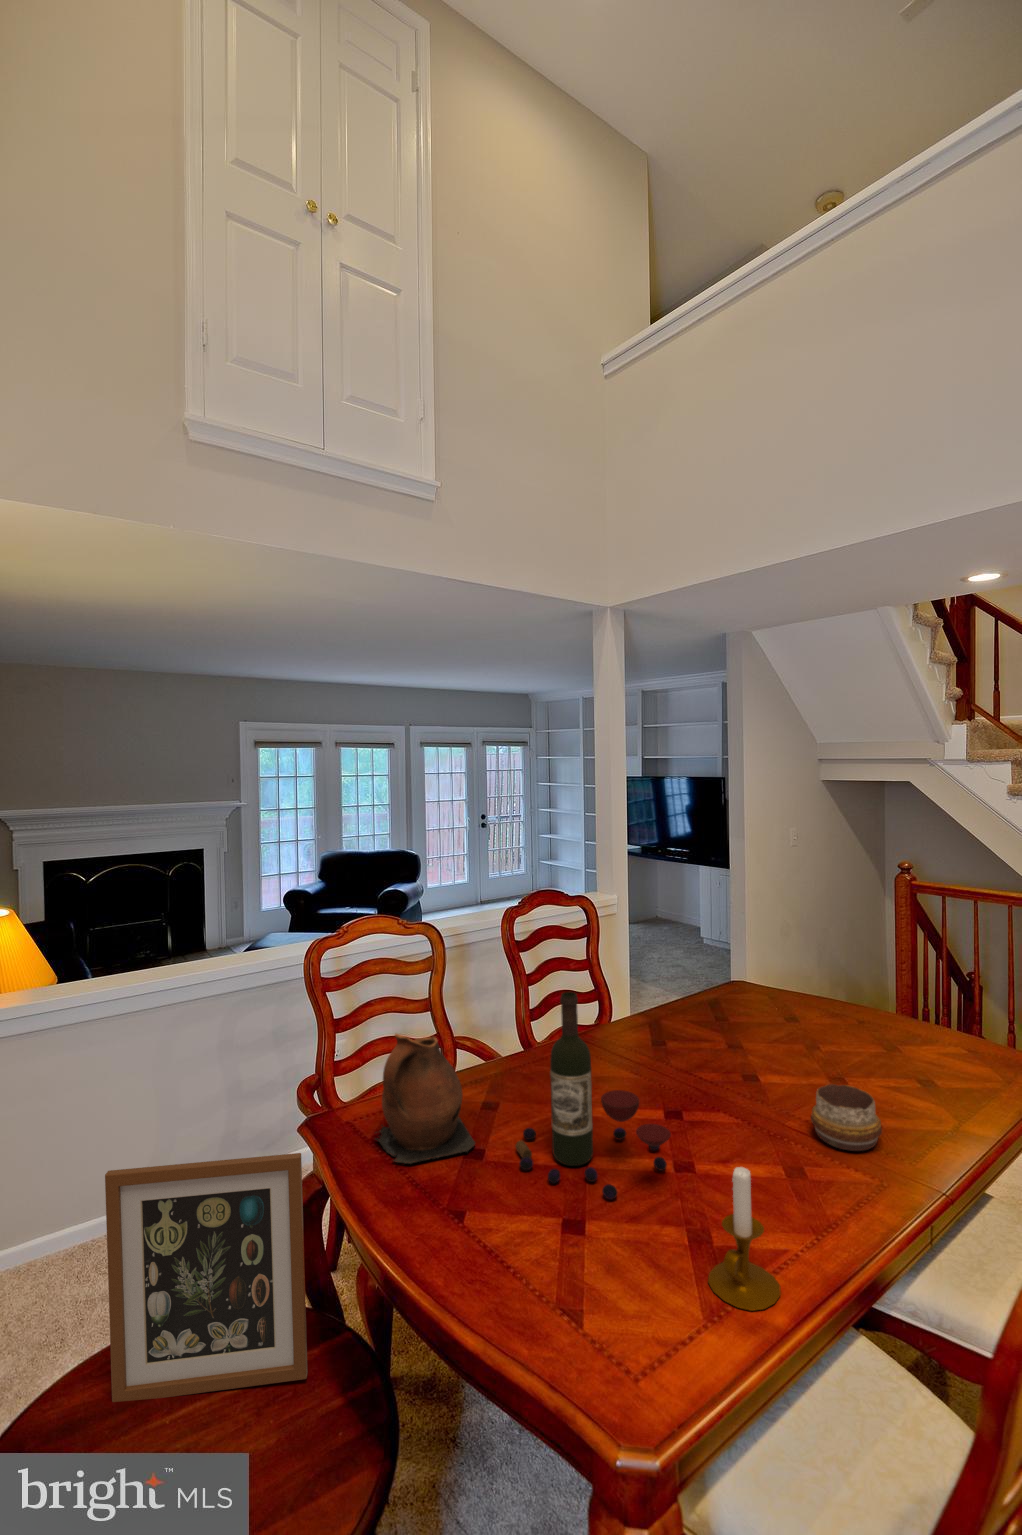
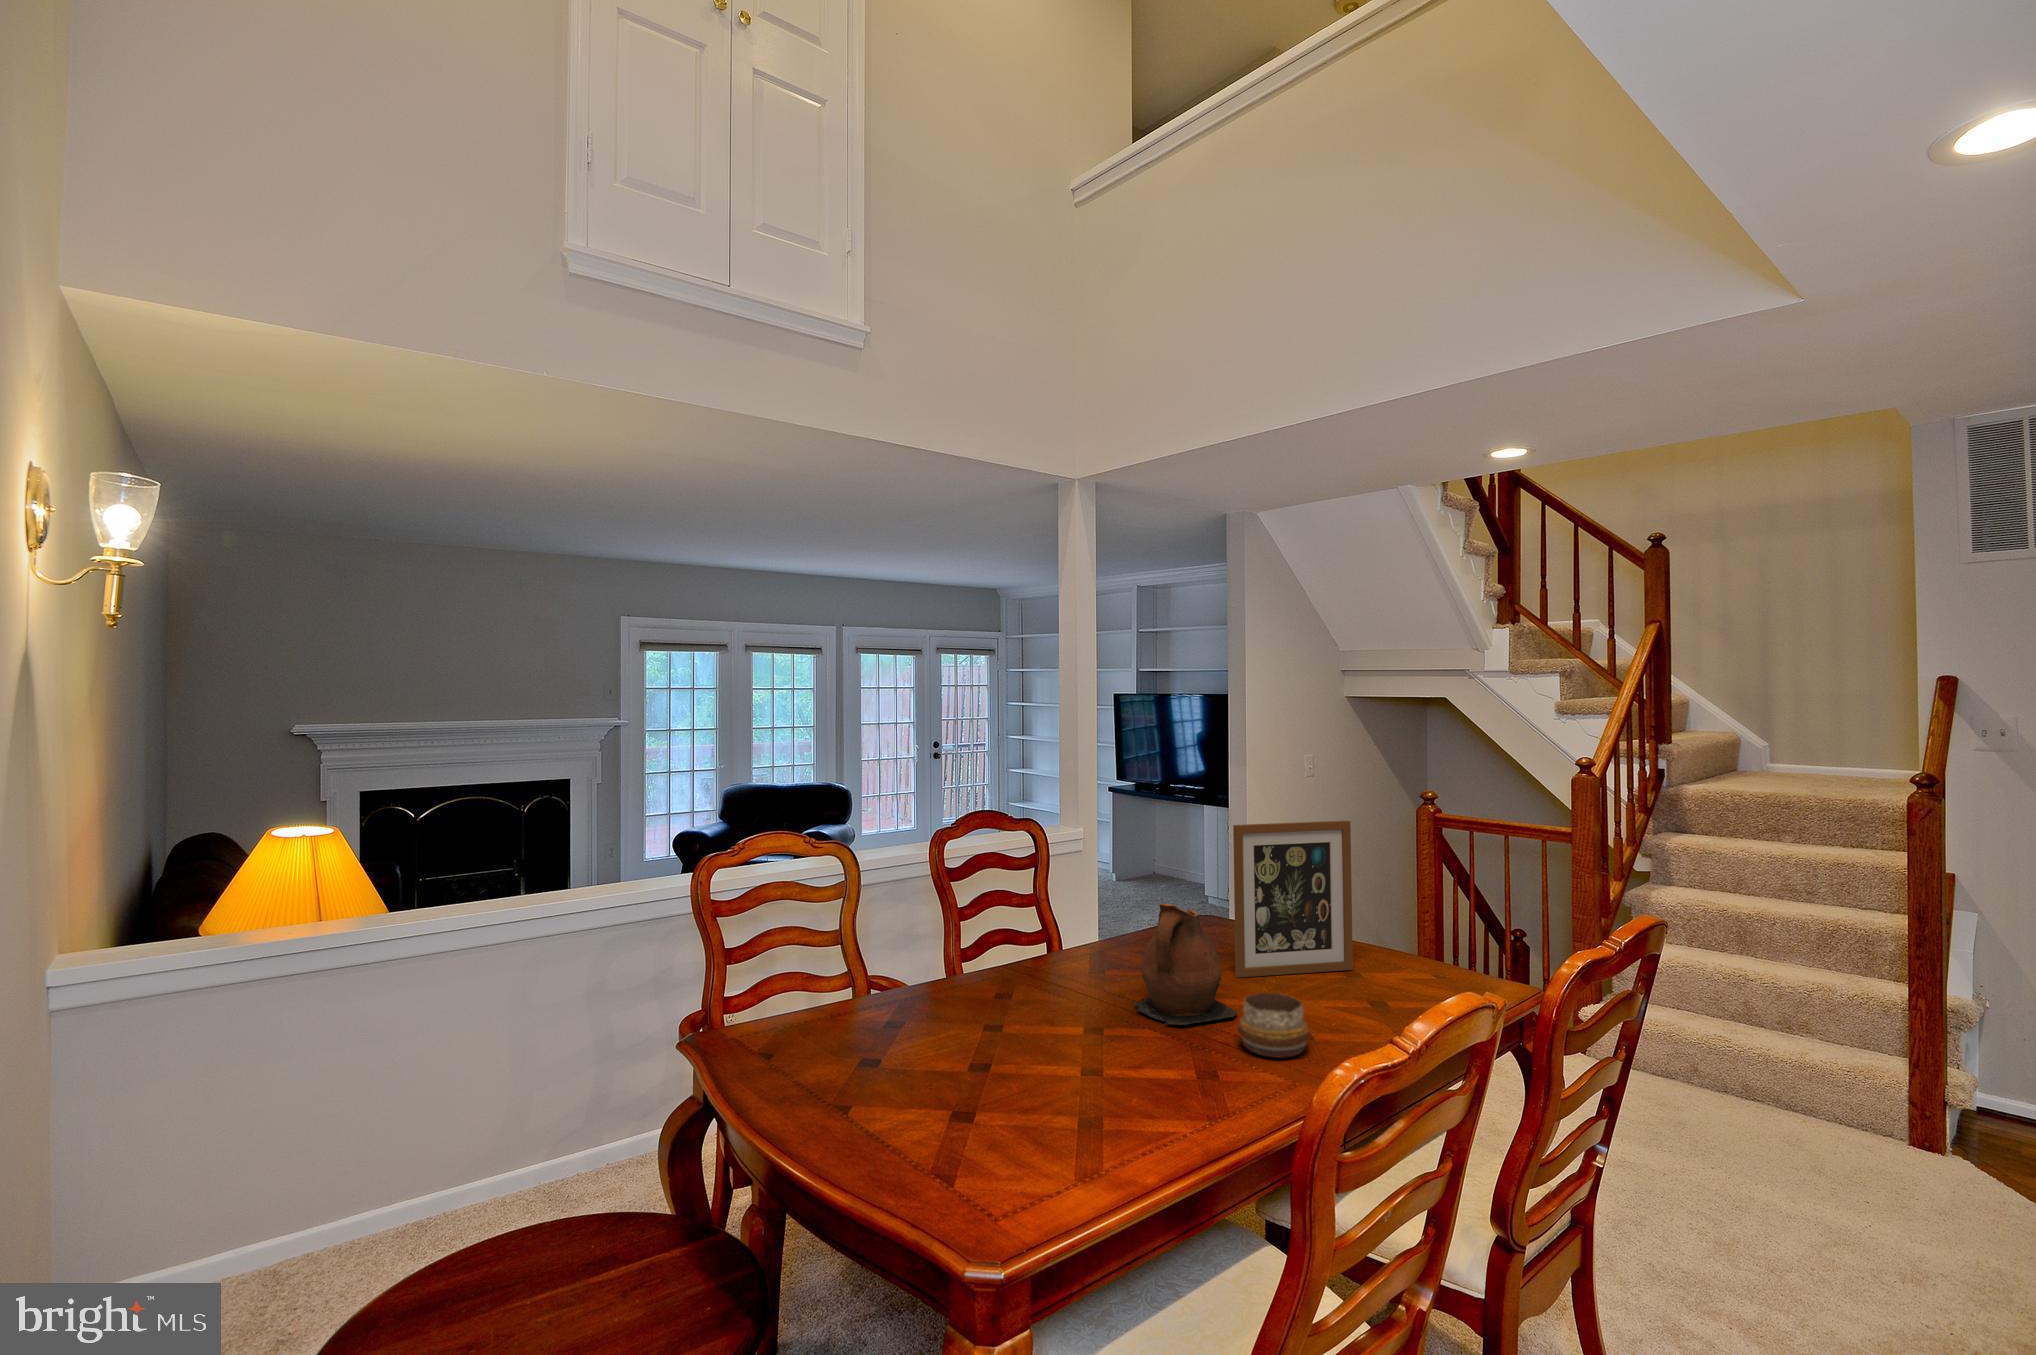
wine bottle: present [515,992,671,1199] -> none [914,885,1076,1100]
ceramic pitcher: present [377,1034,475,1163] -> present [1131,903,1237,1025]
picture frame: present [105,1153,308,1402] -> present [1233,820,1353,978]
candlestick: present [708,1167,781,1311] -> none [1089,1038,1162,1175]

